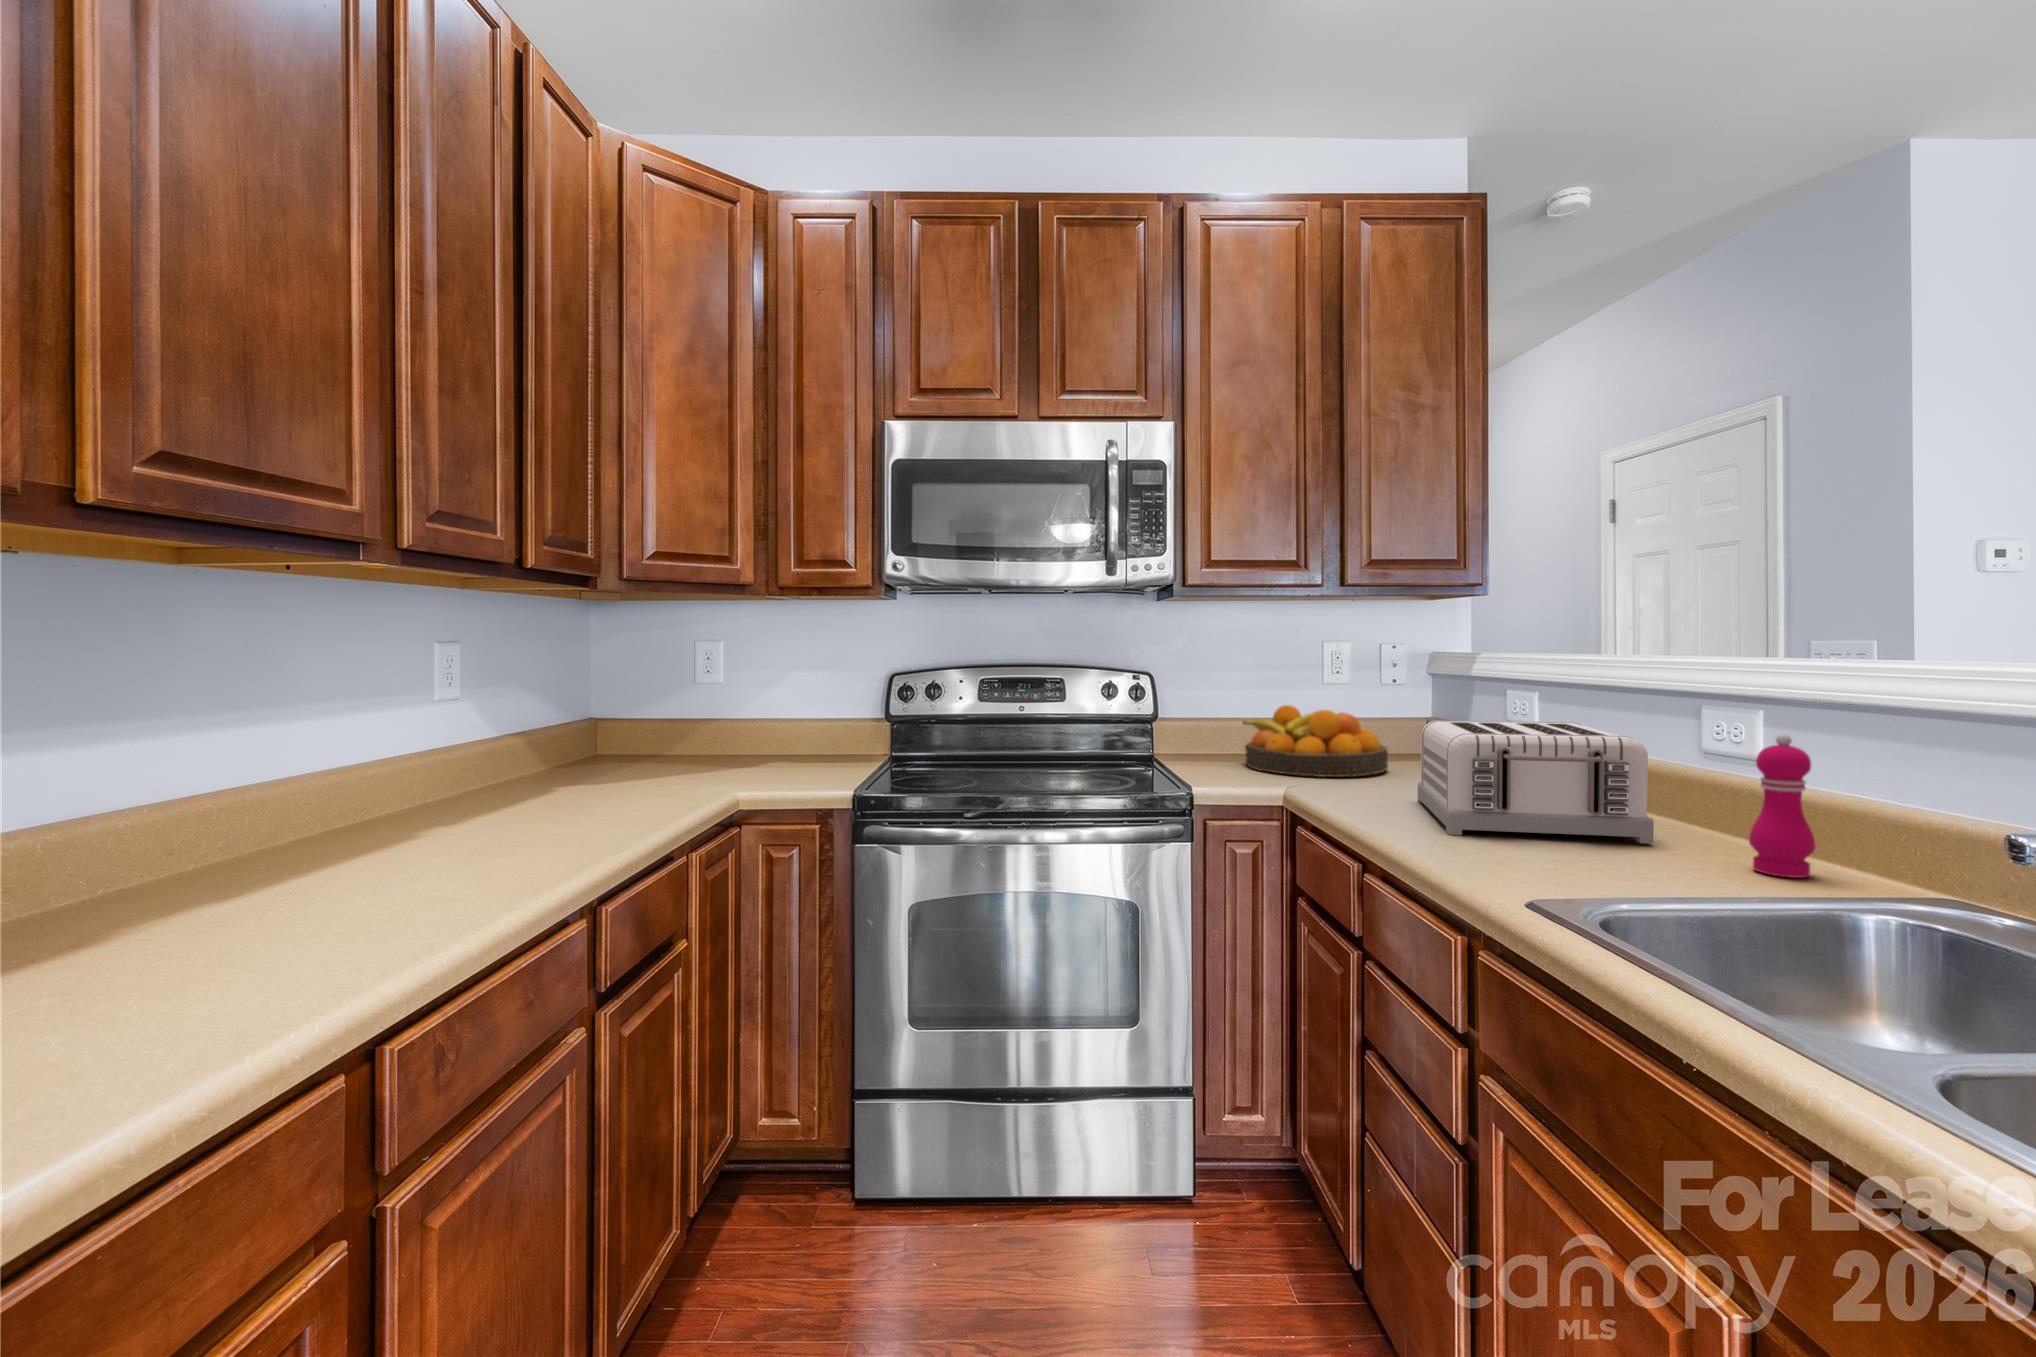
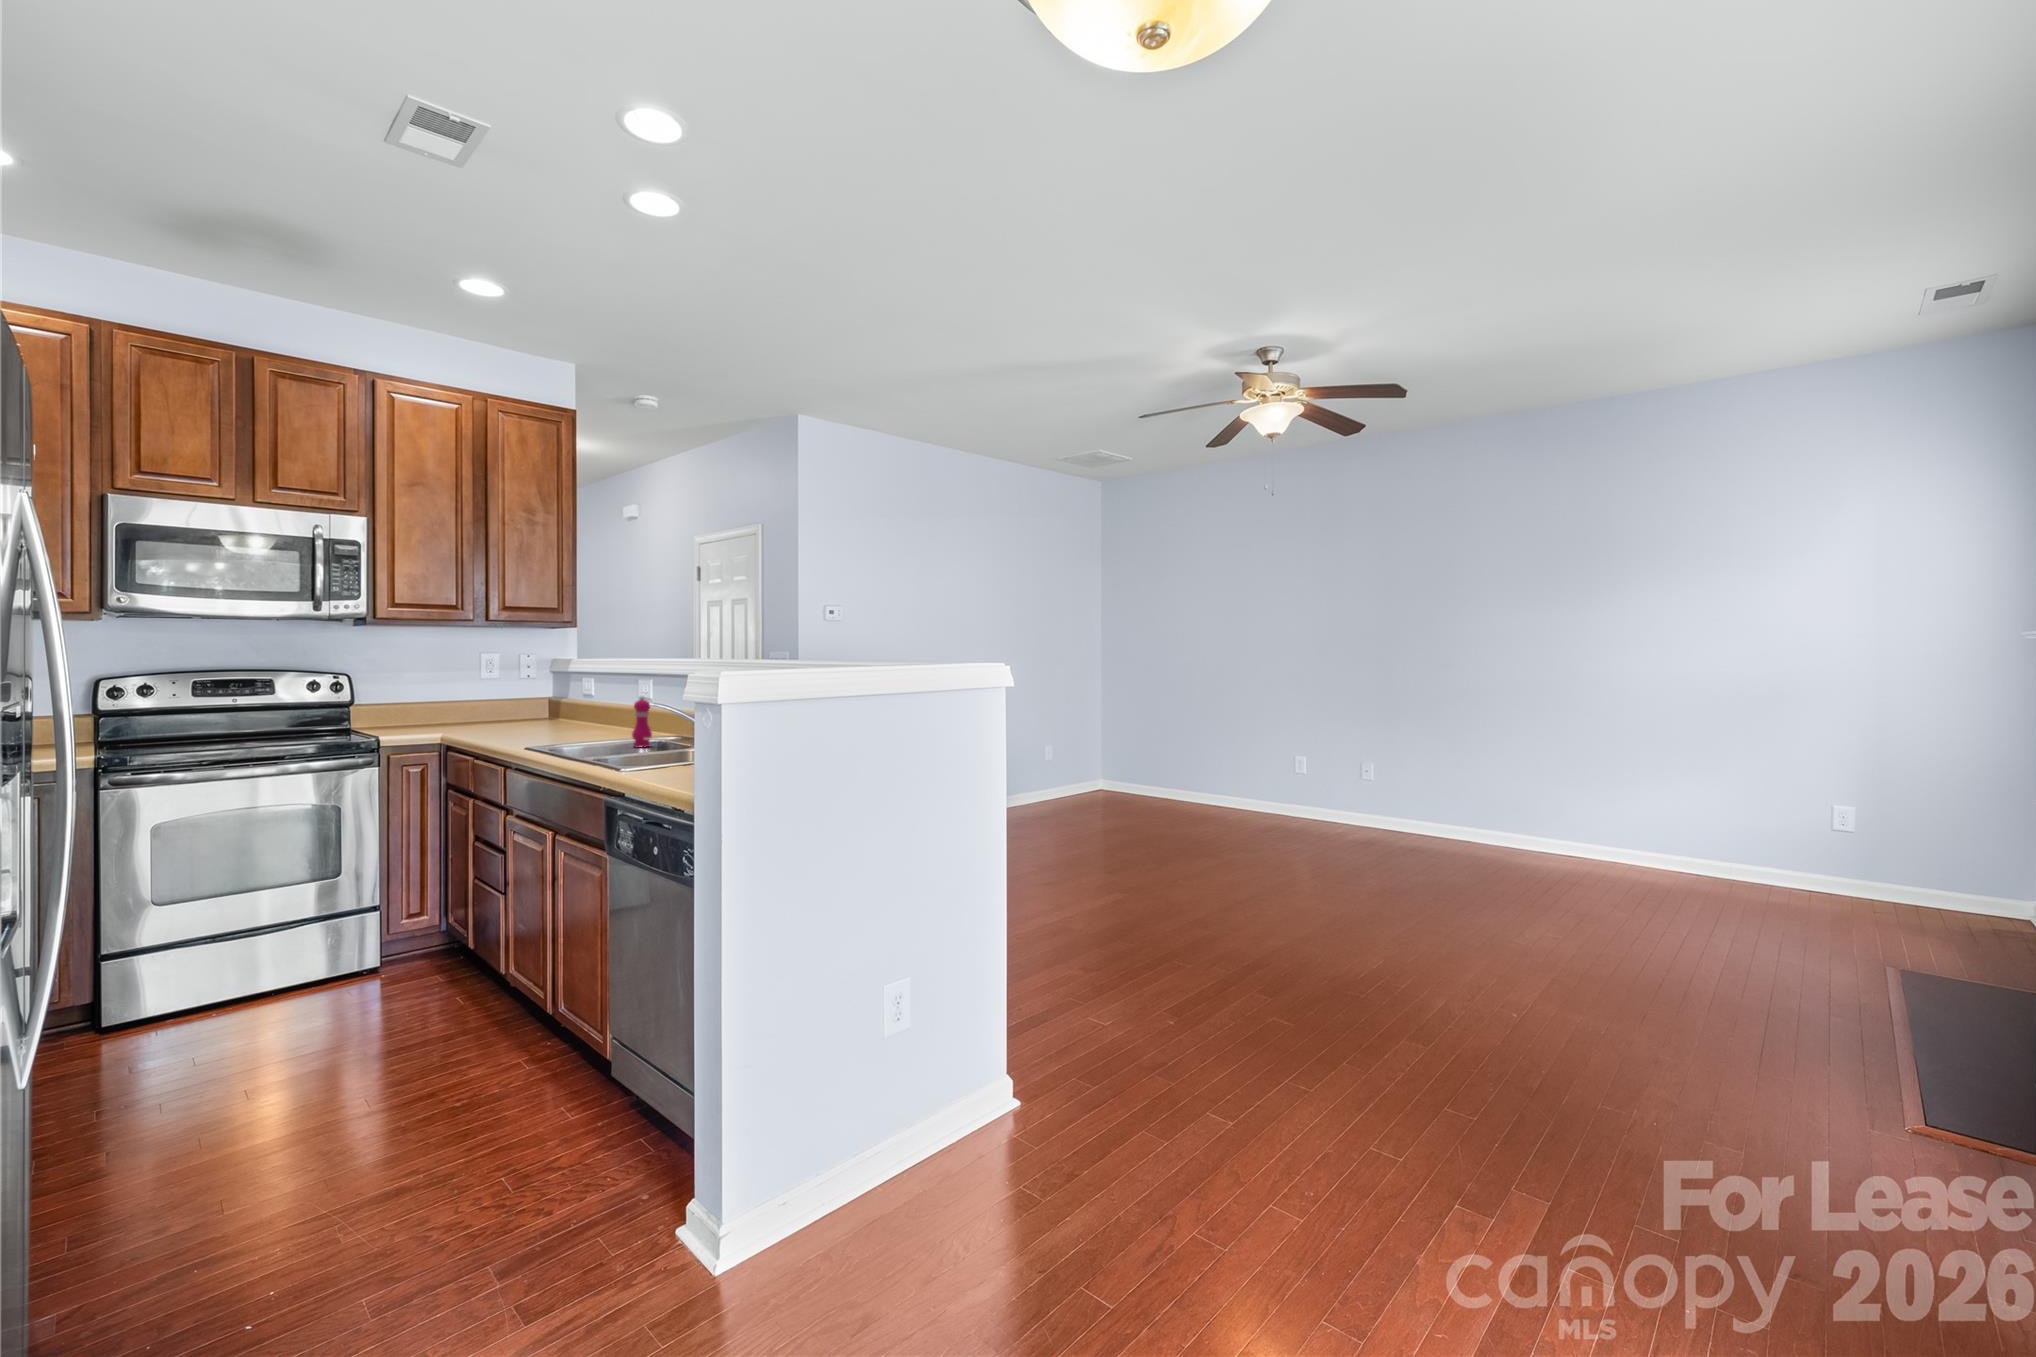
fruit bowl: present [1243,705,1388,777] -> none [419,690,515,730]
toaster: present [1418,720,1654,844] -> none [518,695,608,746]

